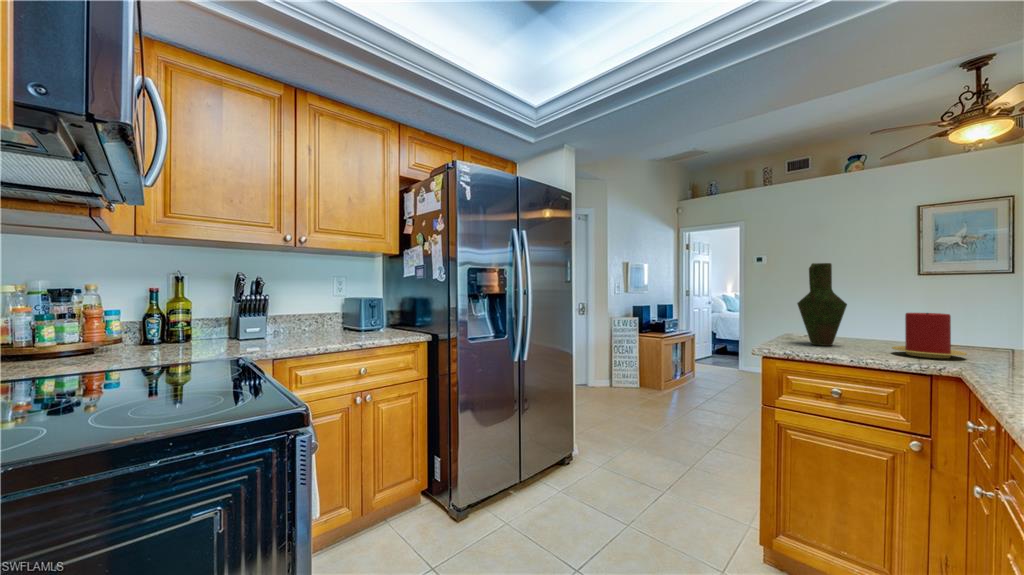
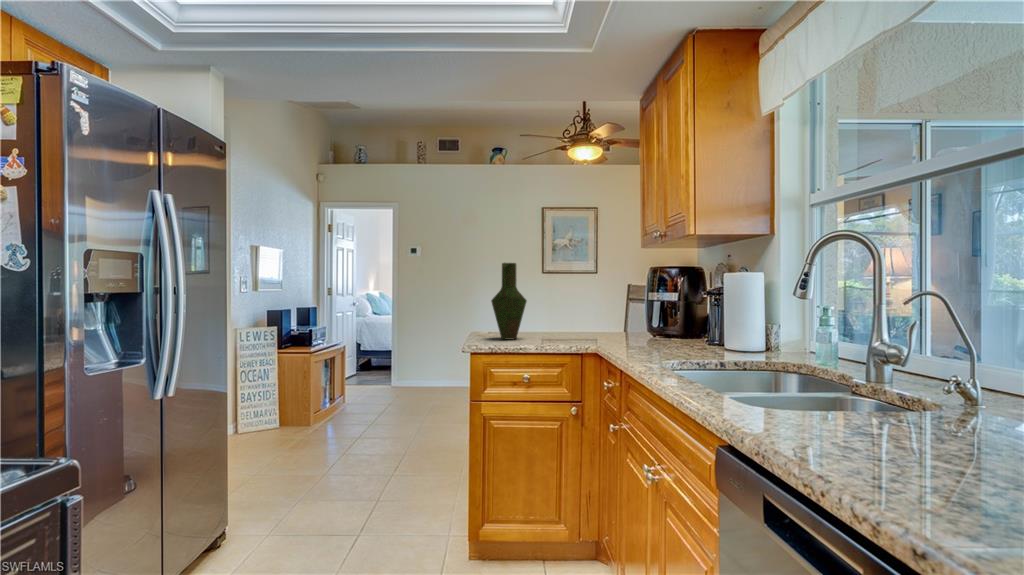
candle: present [892,313,967,358] -> none [556,306,597,341]

